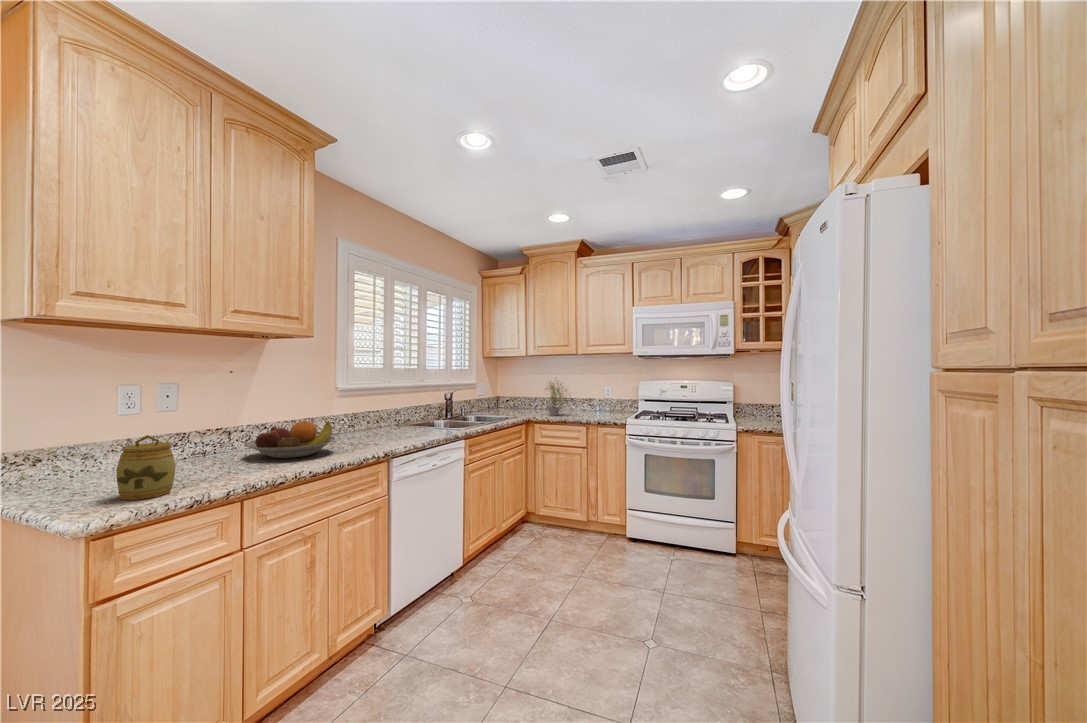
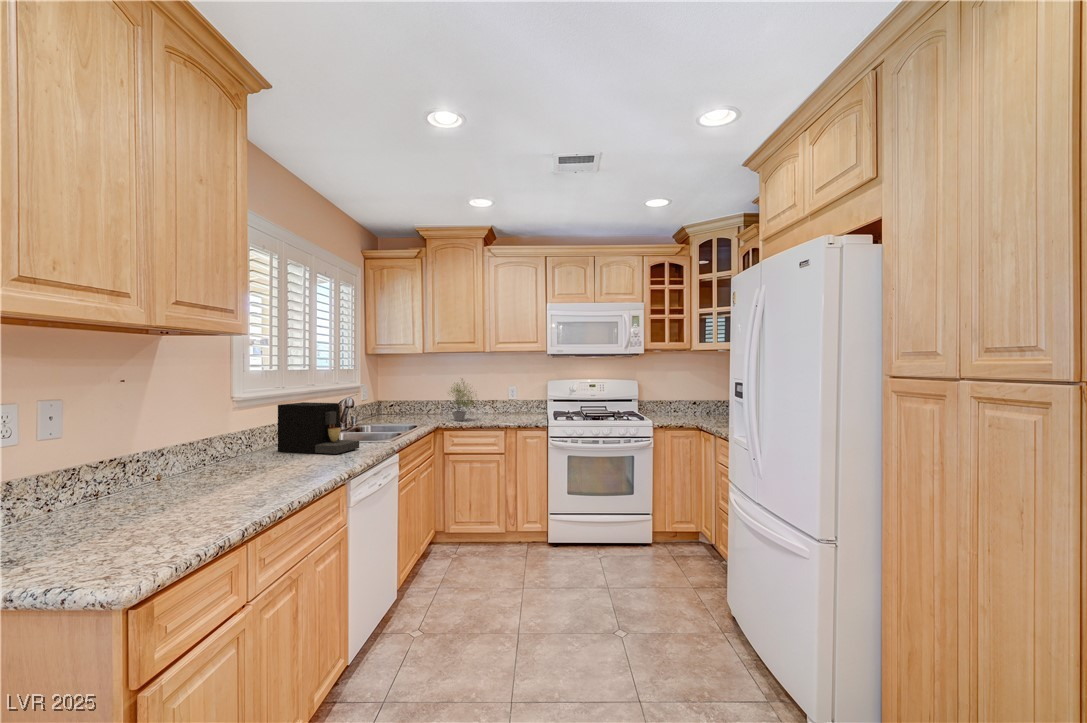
coffee maker: none [373,393,431,436] -> present [278,402,359,454]
fruit bowl: present [246,421,335,458] -> none [169,441,285,491]
jar: present [116,435,176,500] -> none [93,470,172,557]

